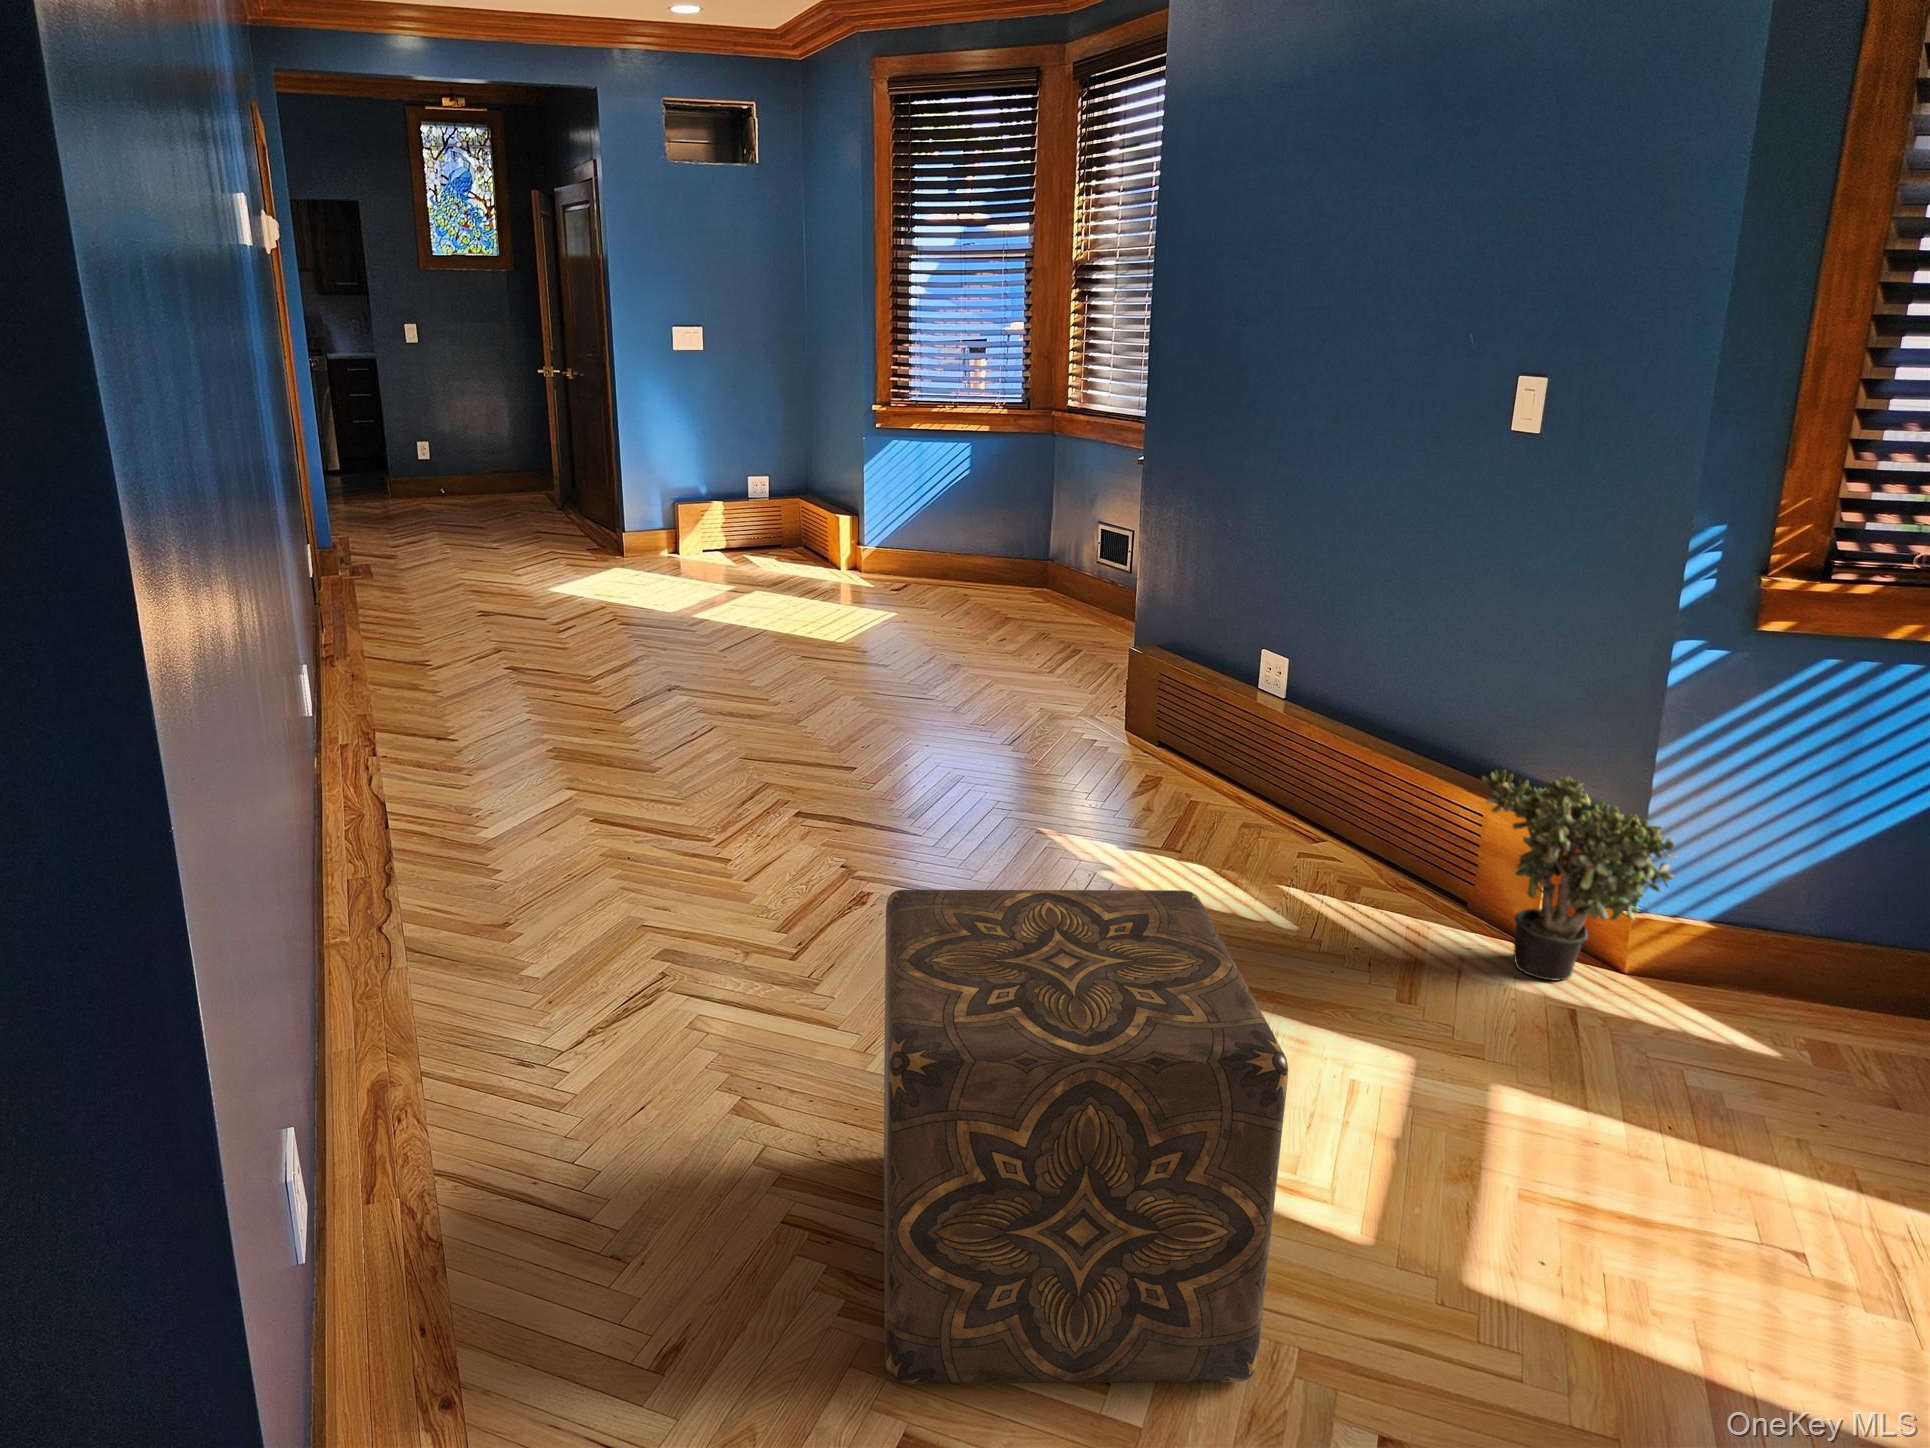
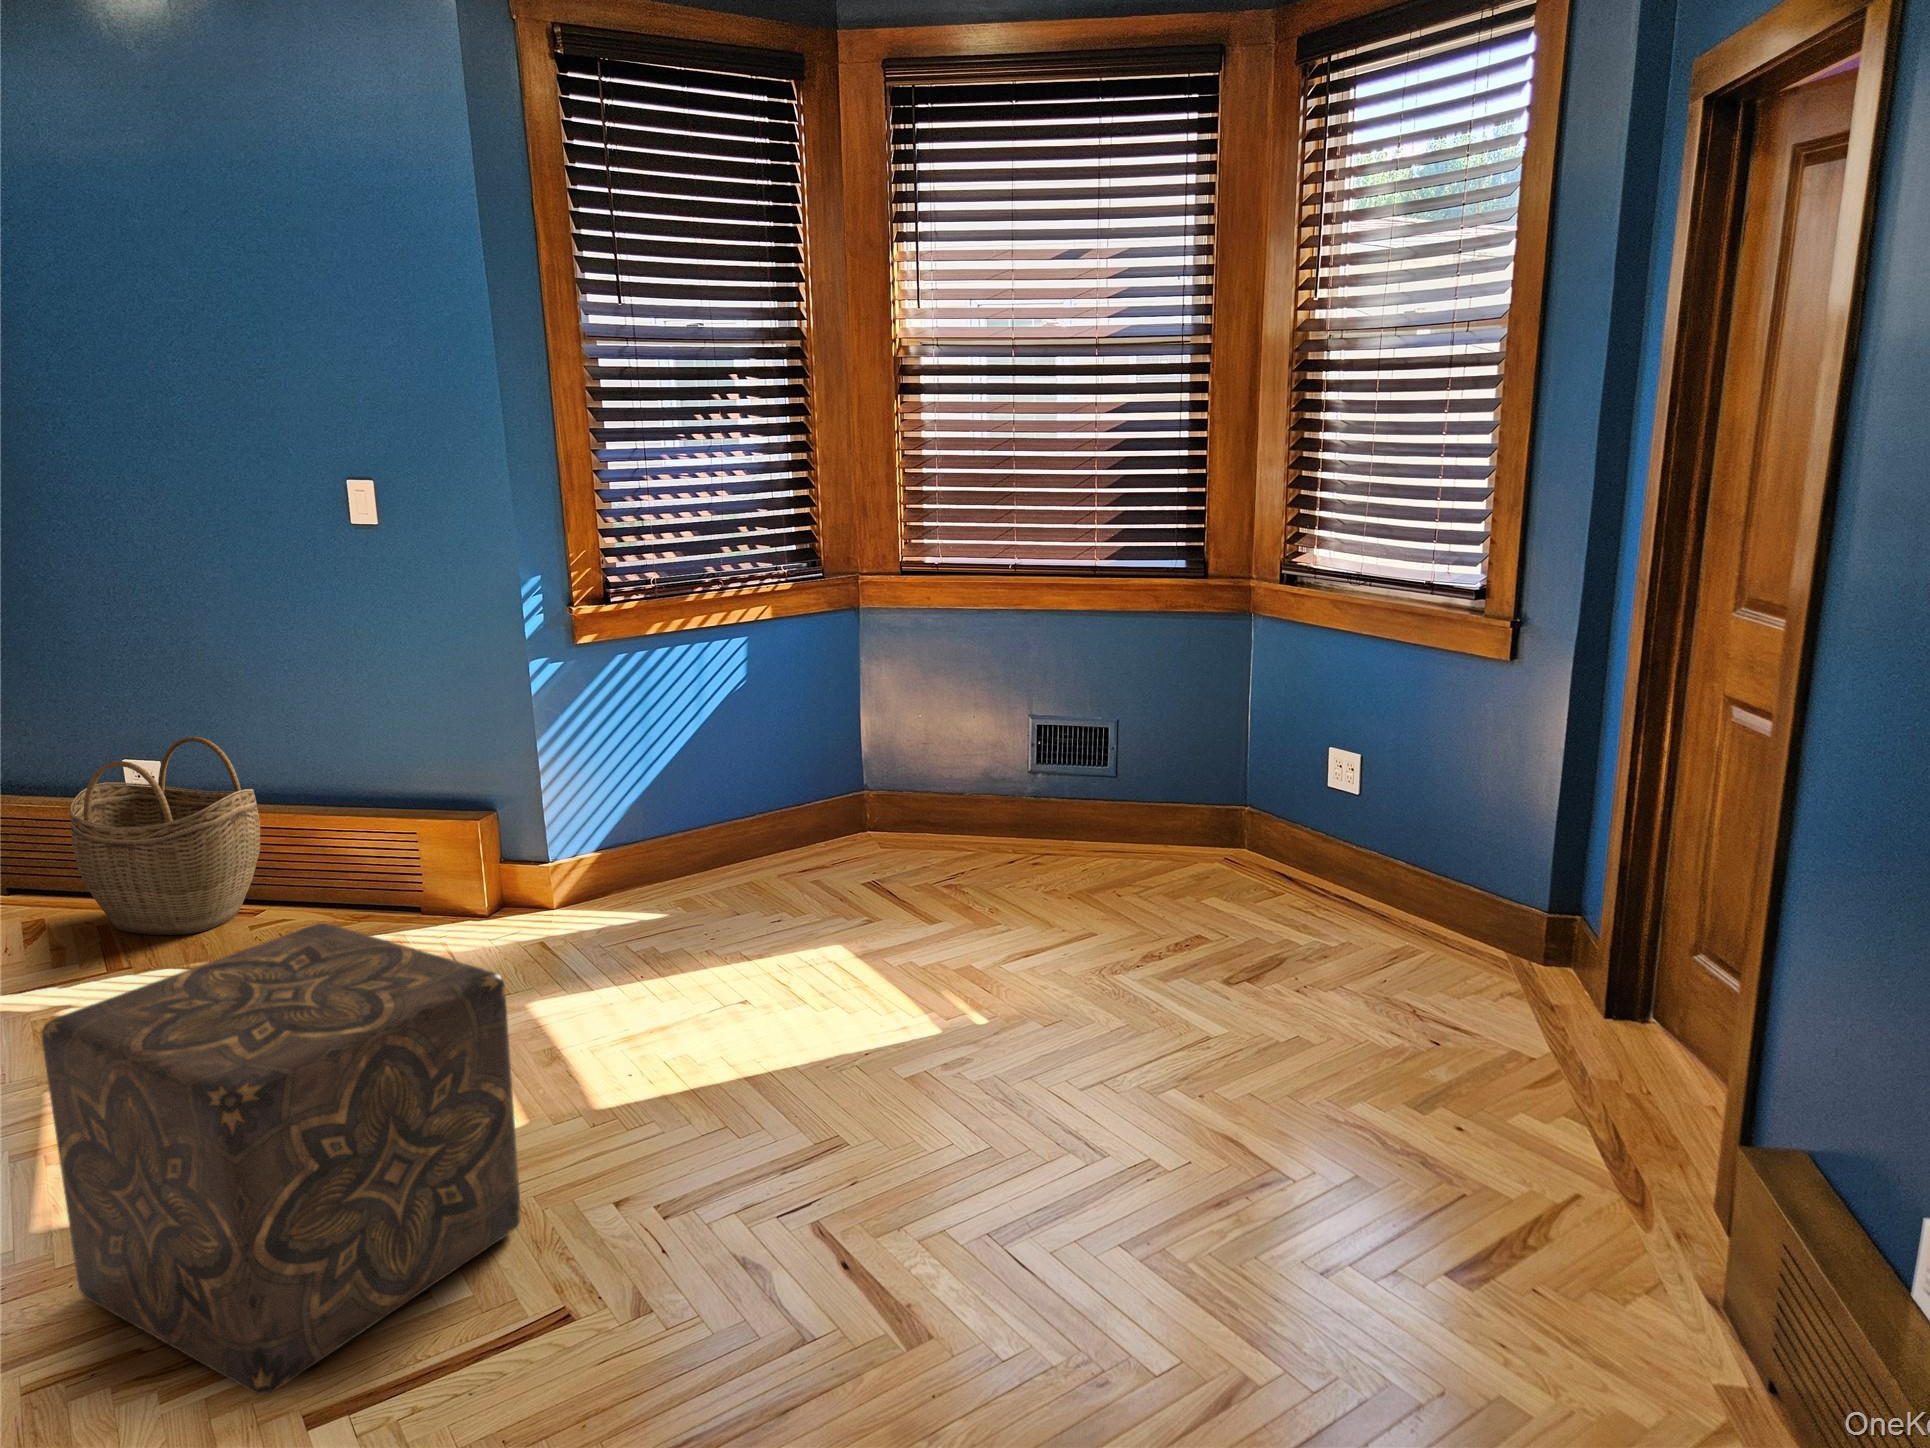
woven basket: none [1182,644,1343,842] -> present [70,737,260,935]
potted plant: present [1481,771,1676,981] -> none [422,776,575,936]

